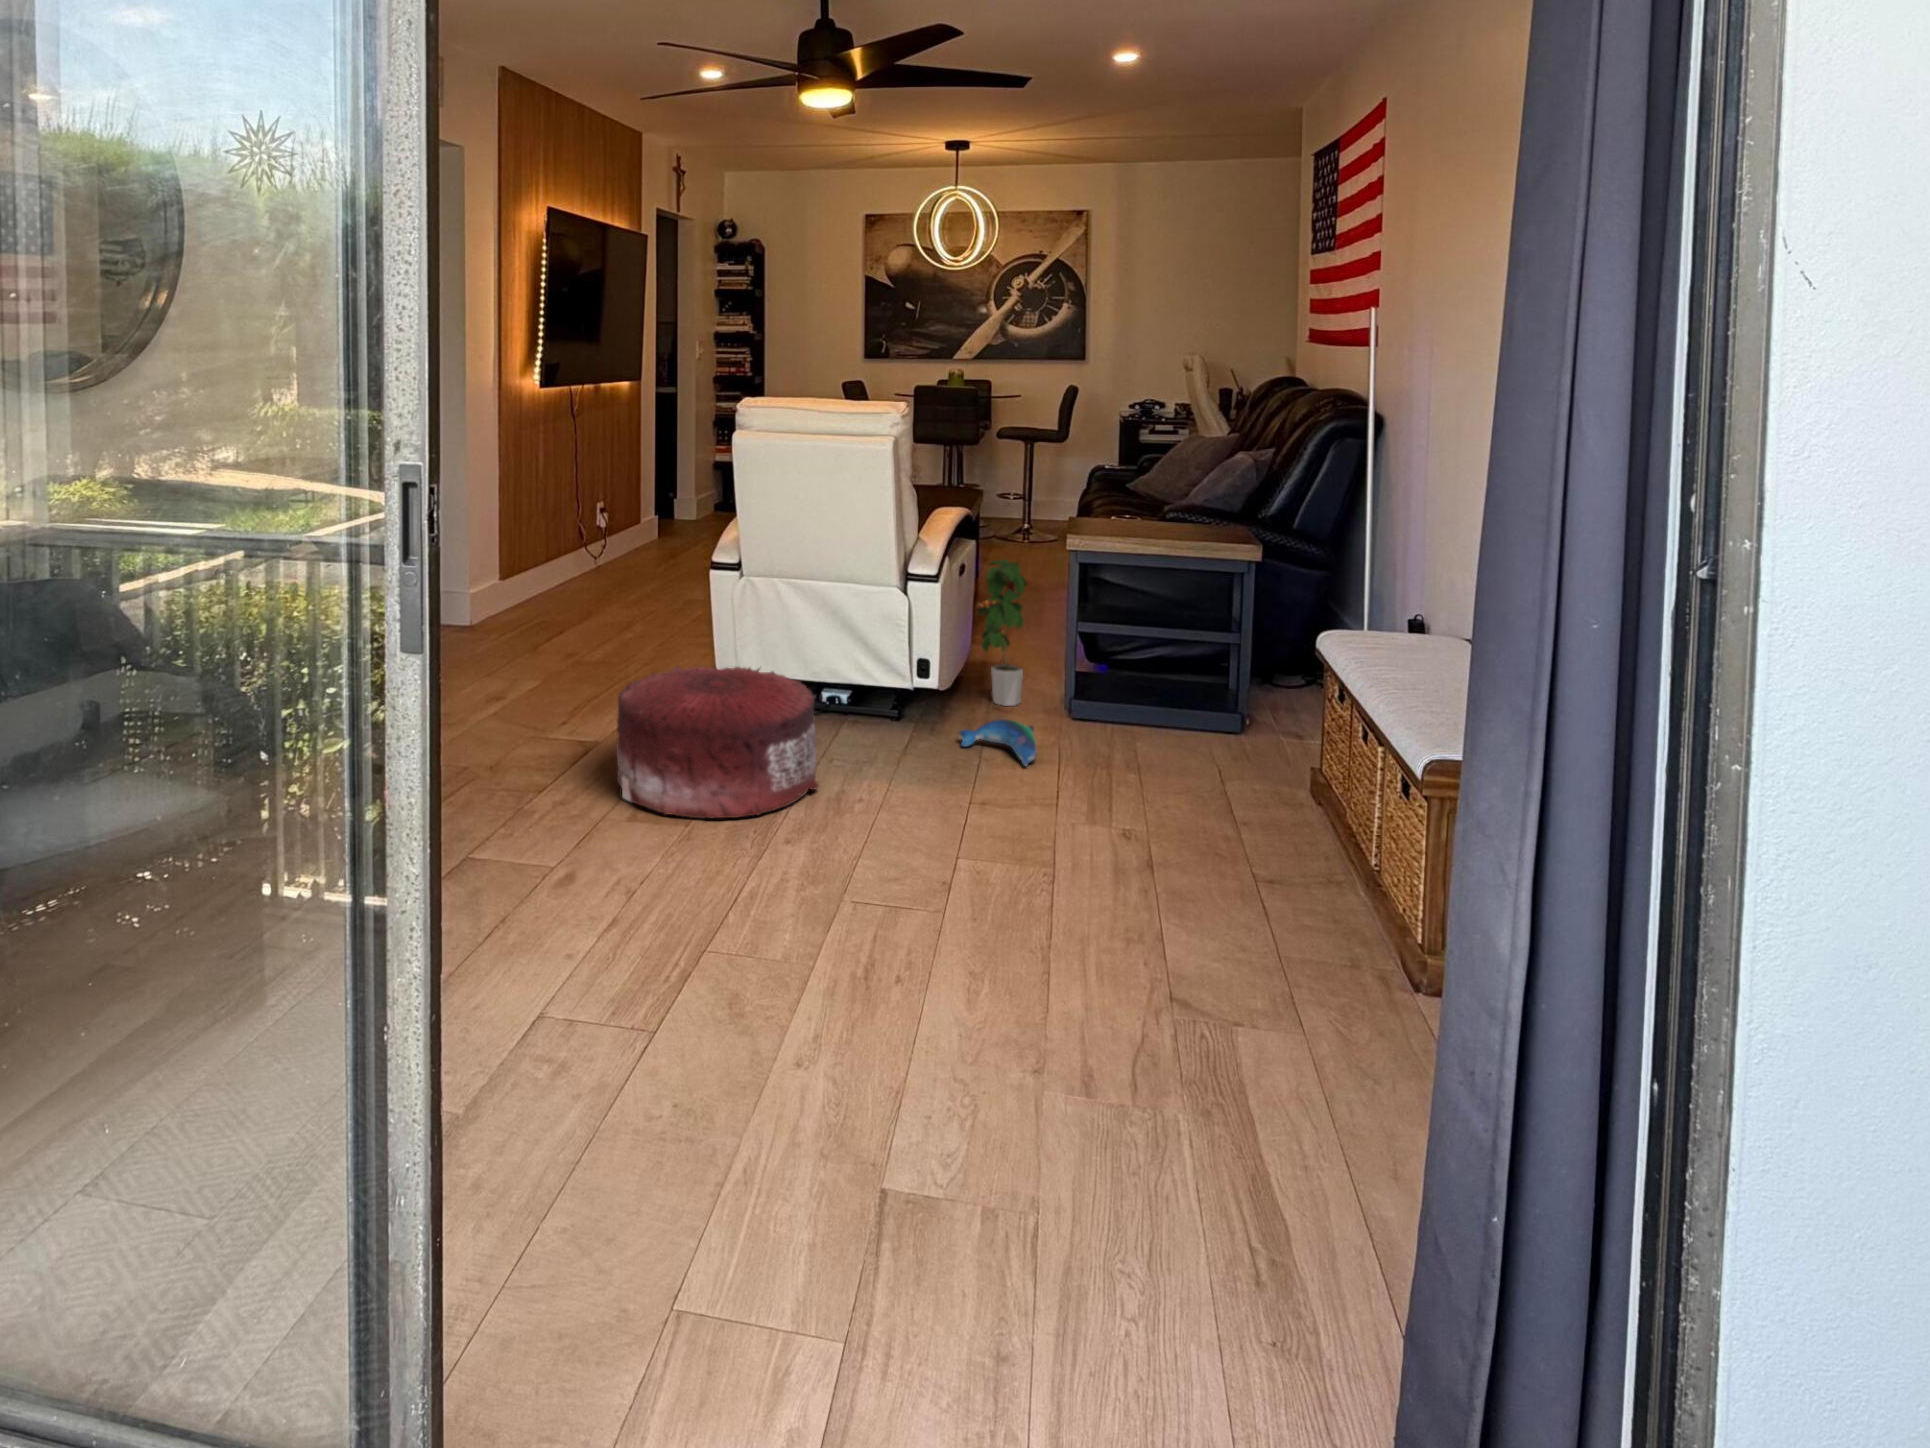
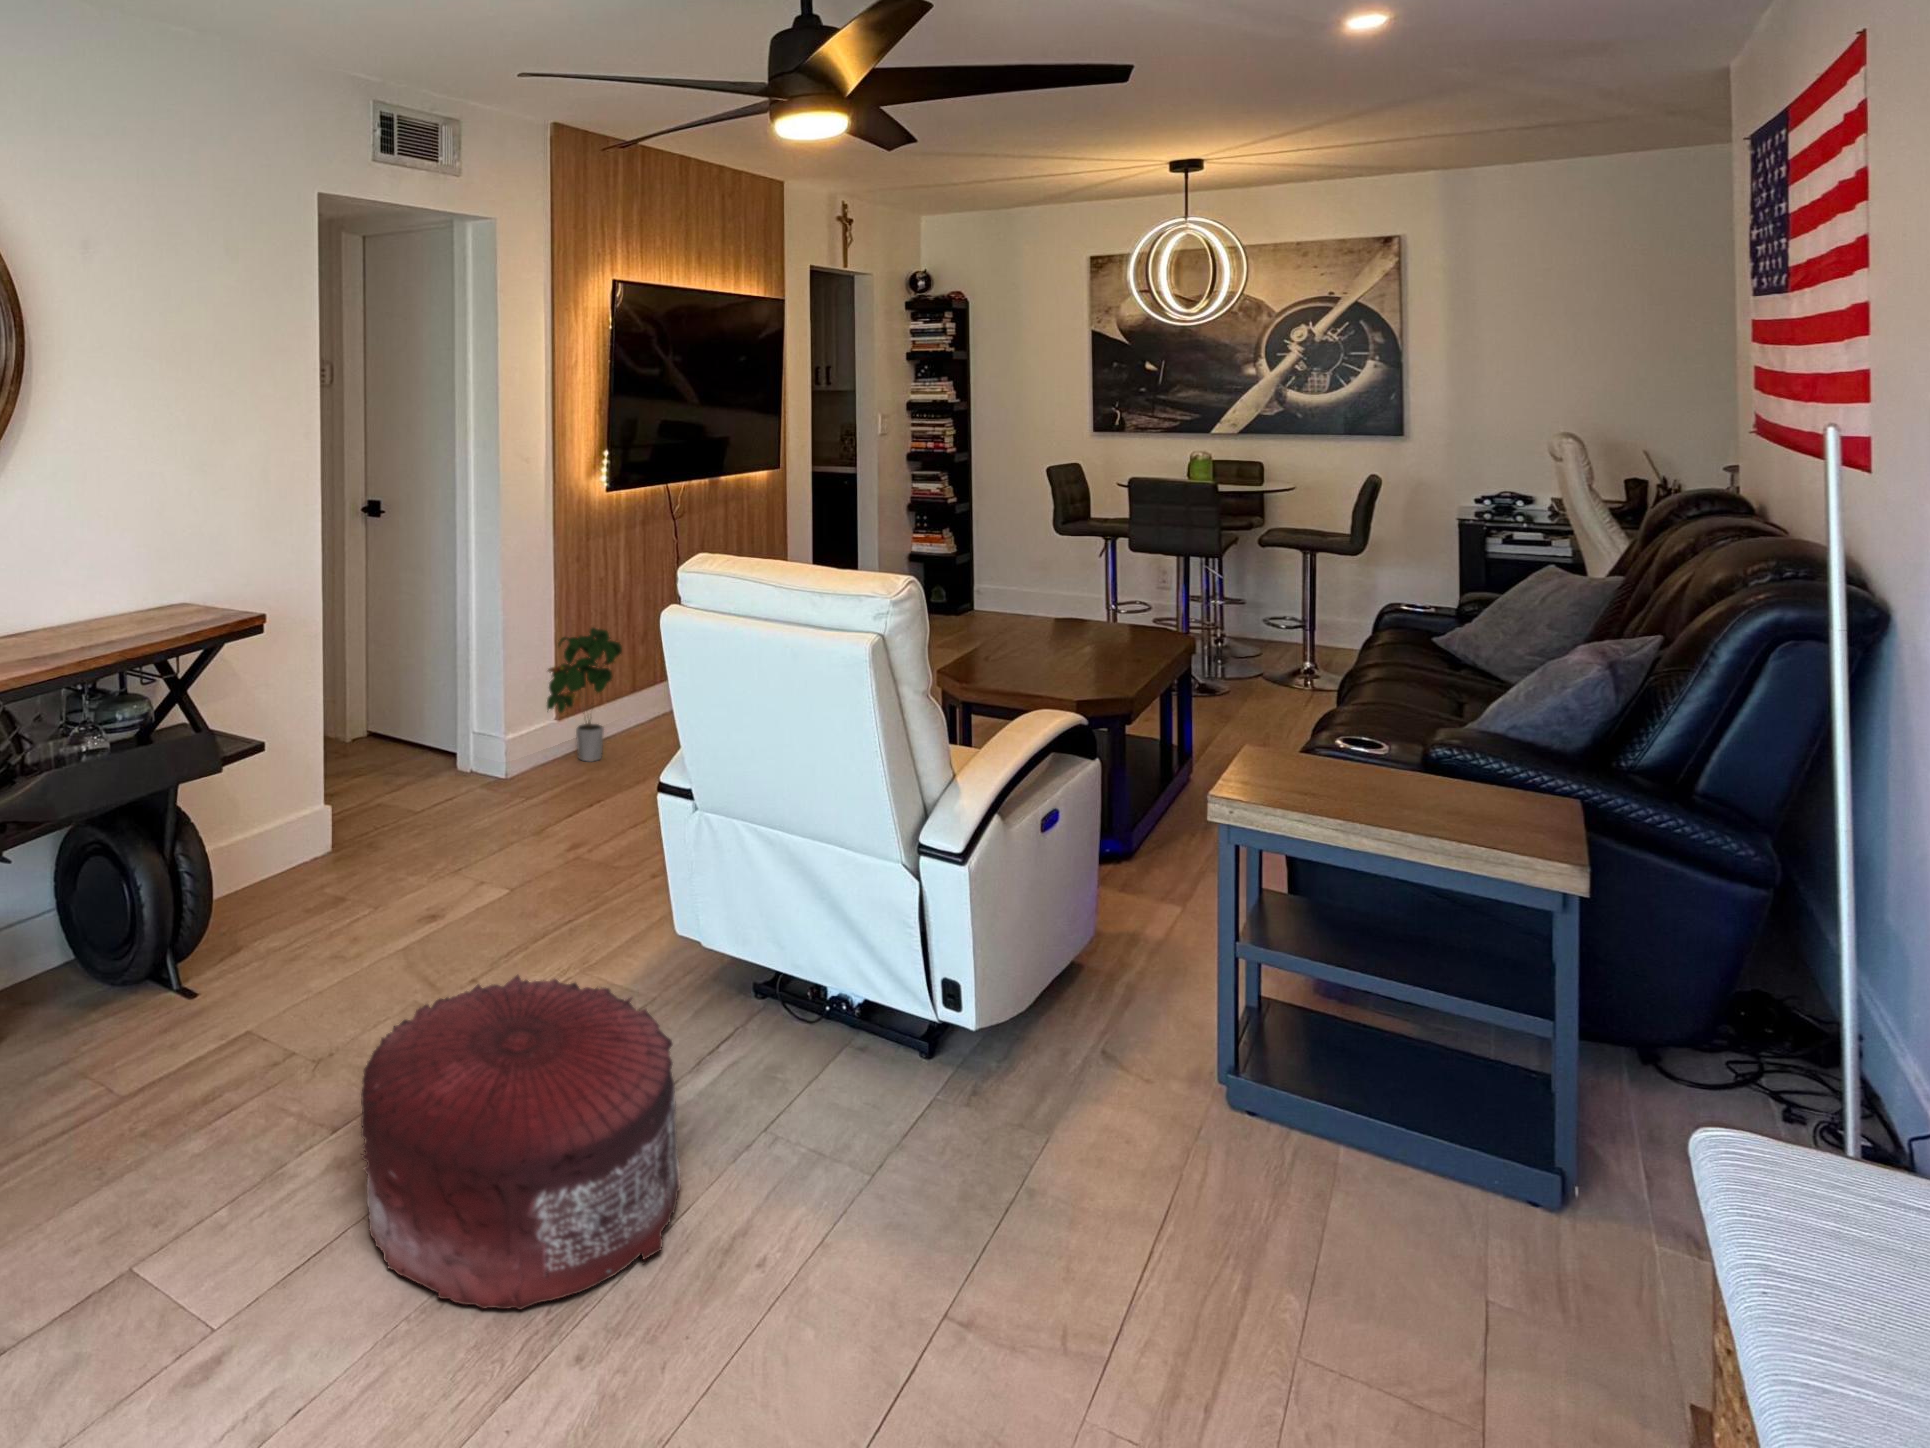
potted plant: present [977,557,1027,706] -> present [547,627,622,761]
plush toy: present [959,719,1036,766] -> none [964,1142,1090,1268]

